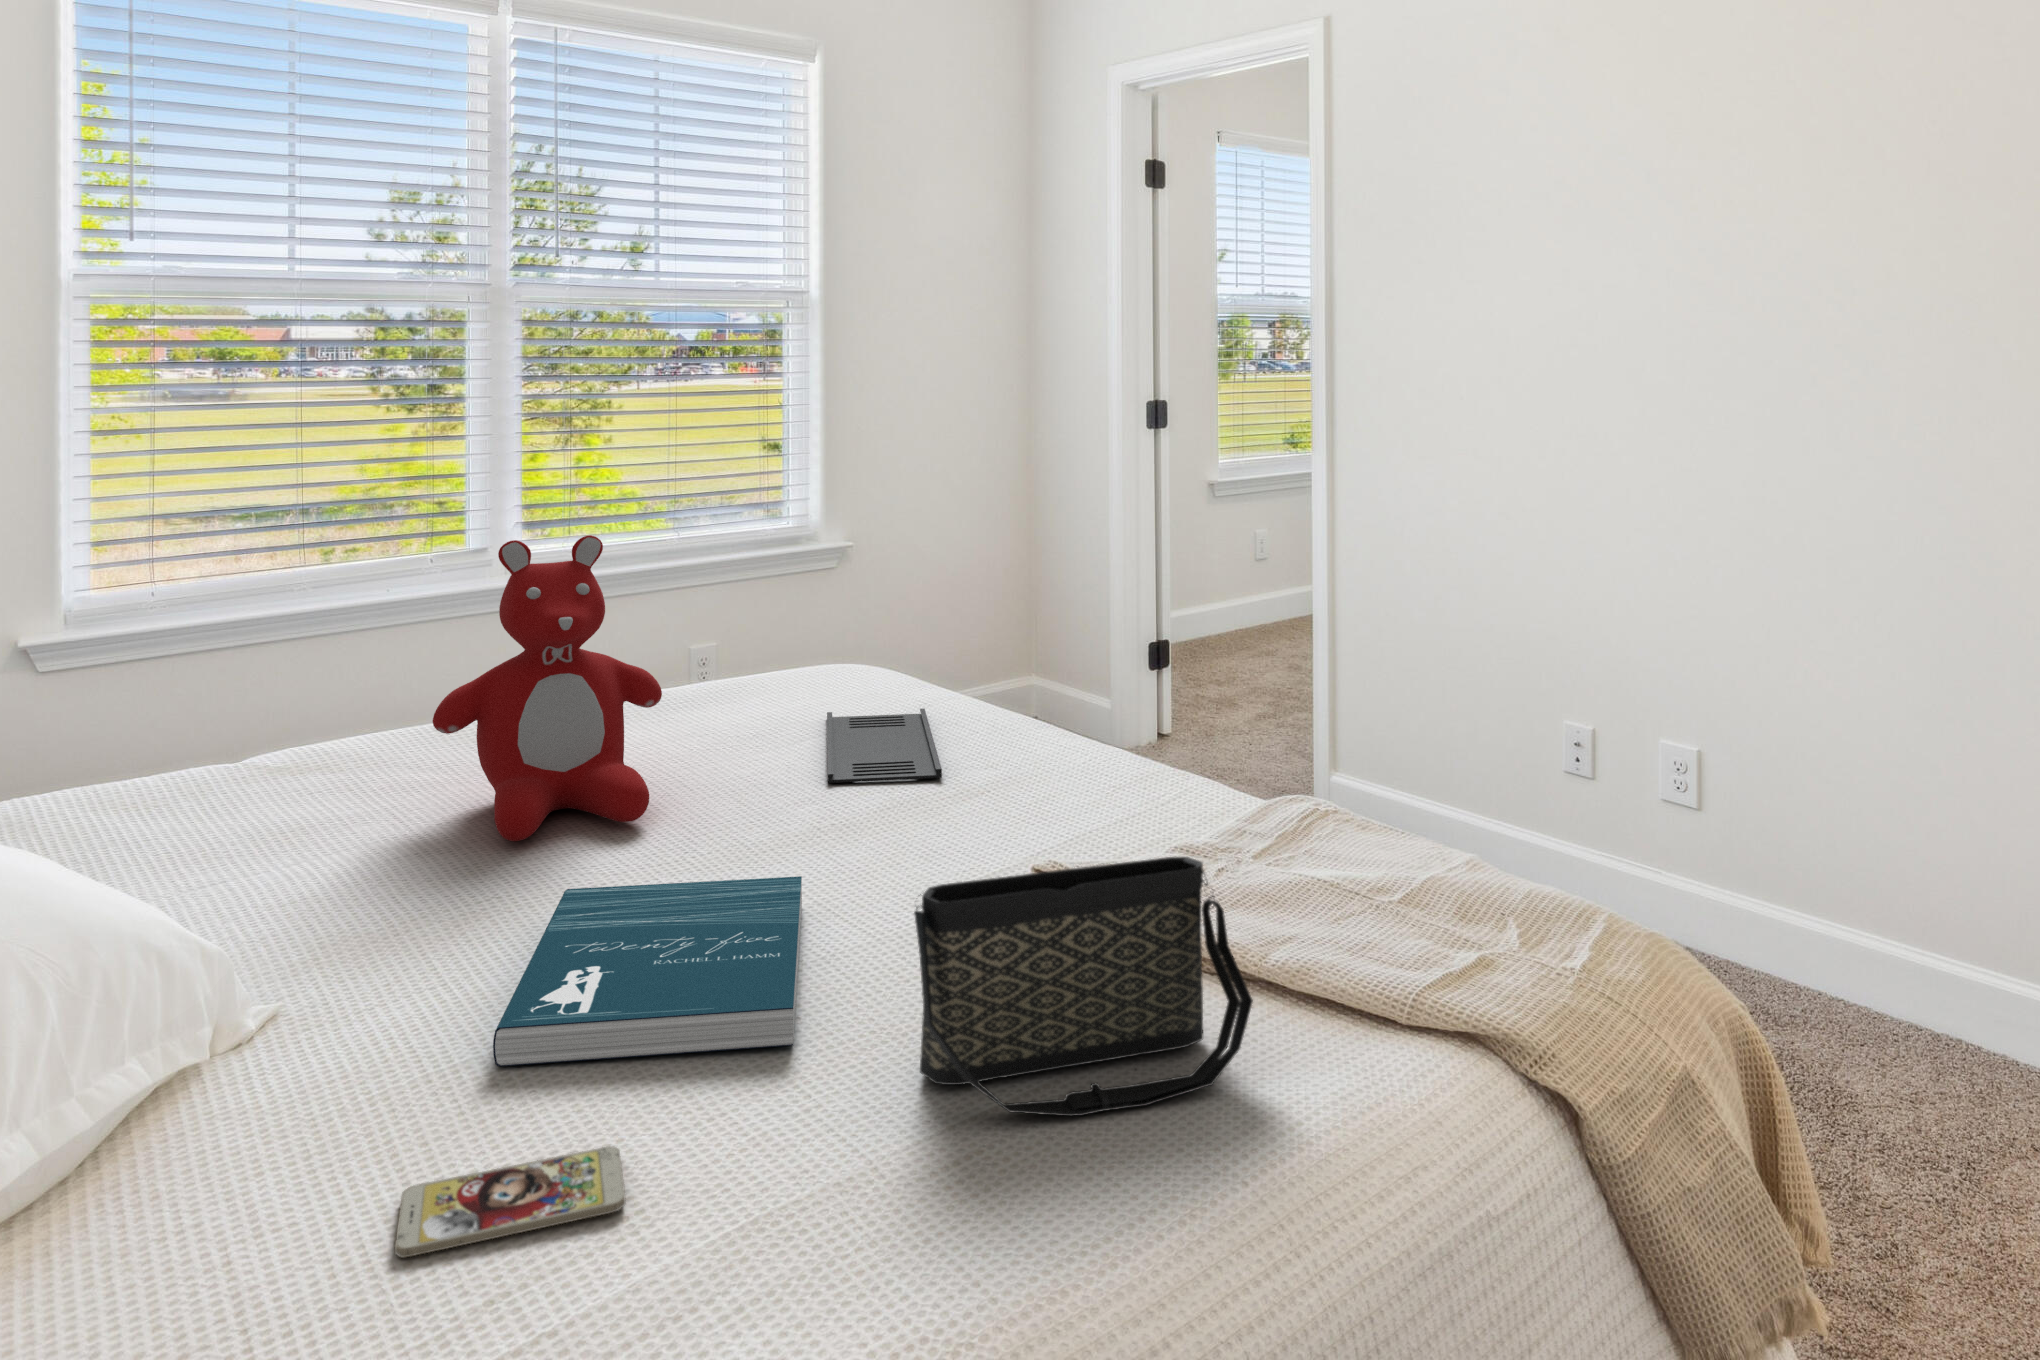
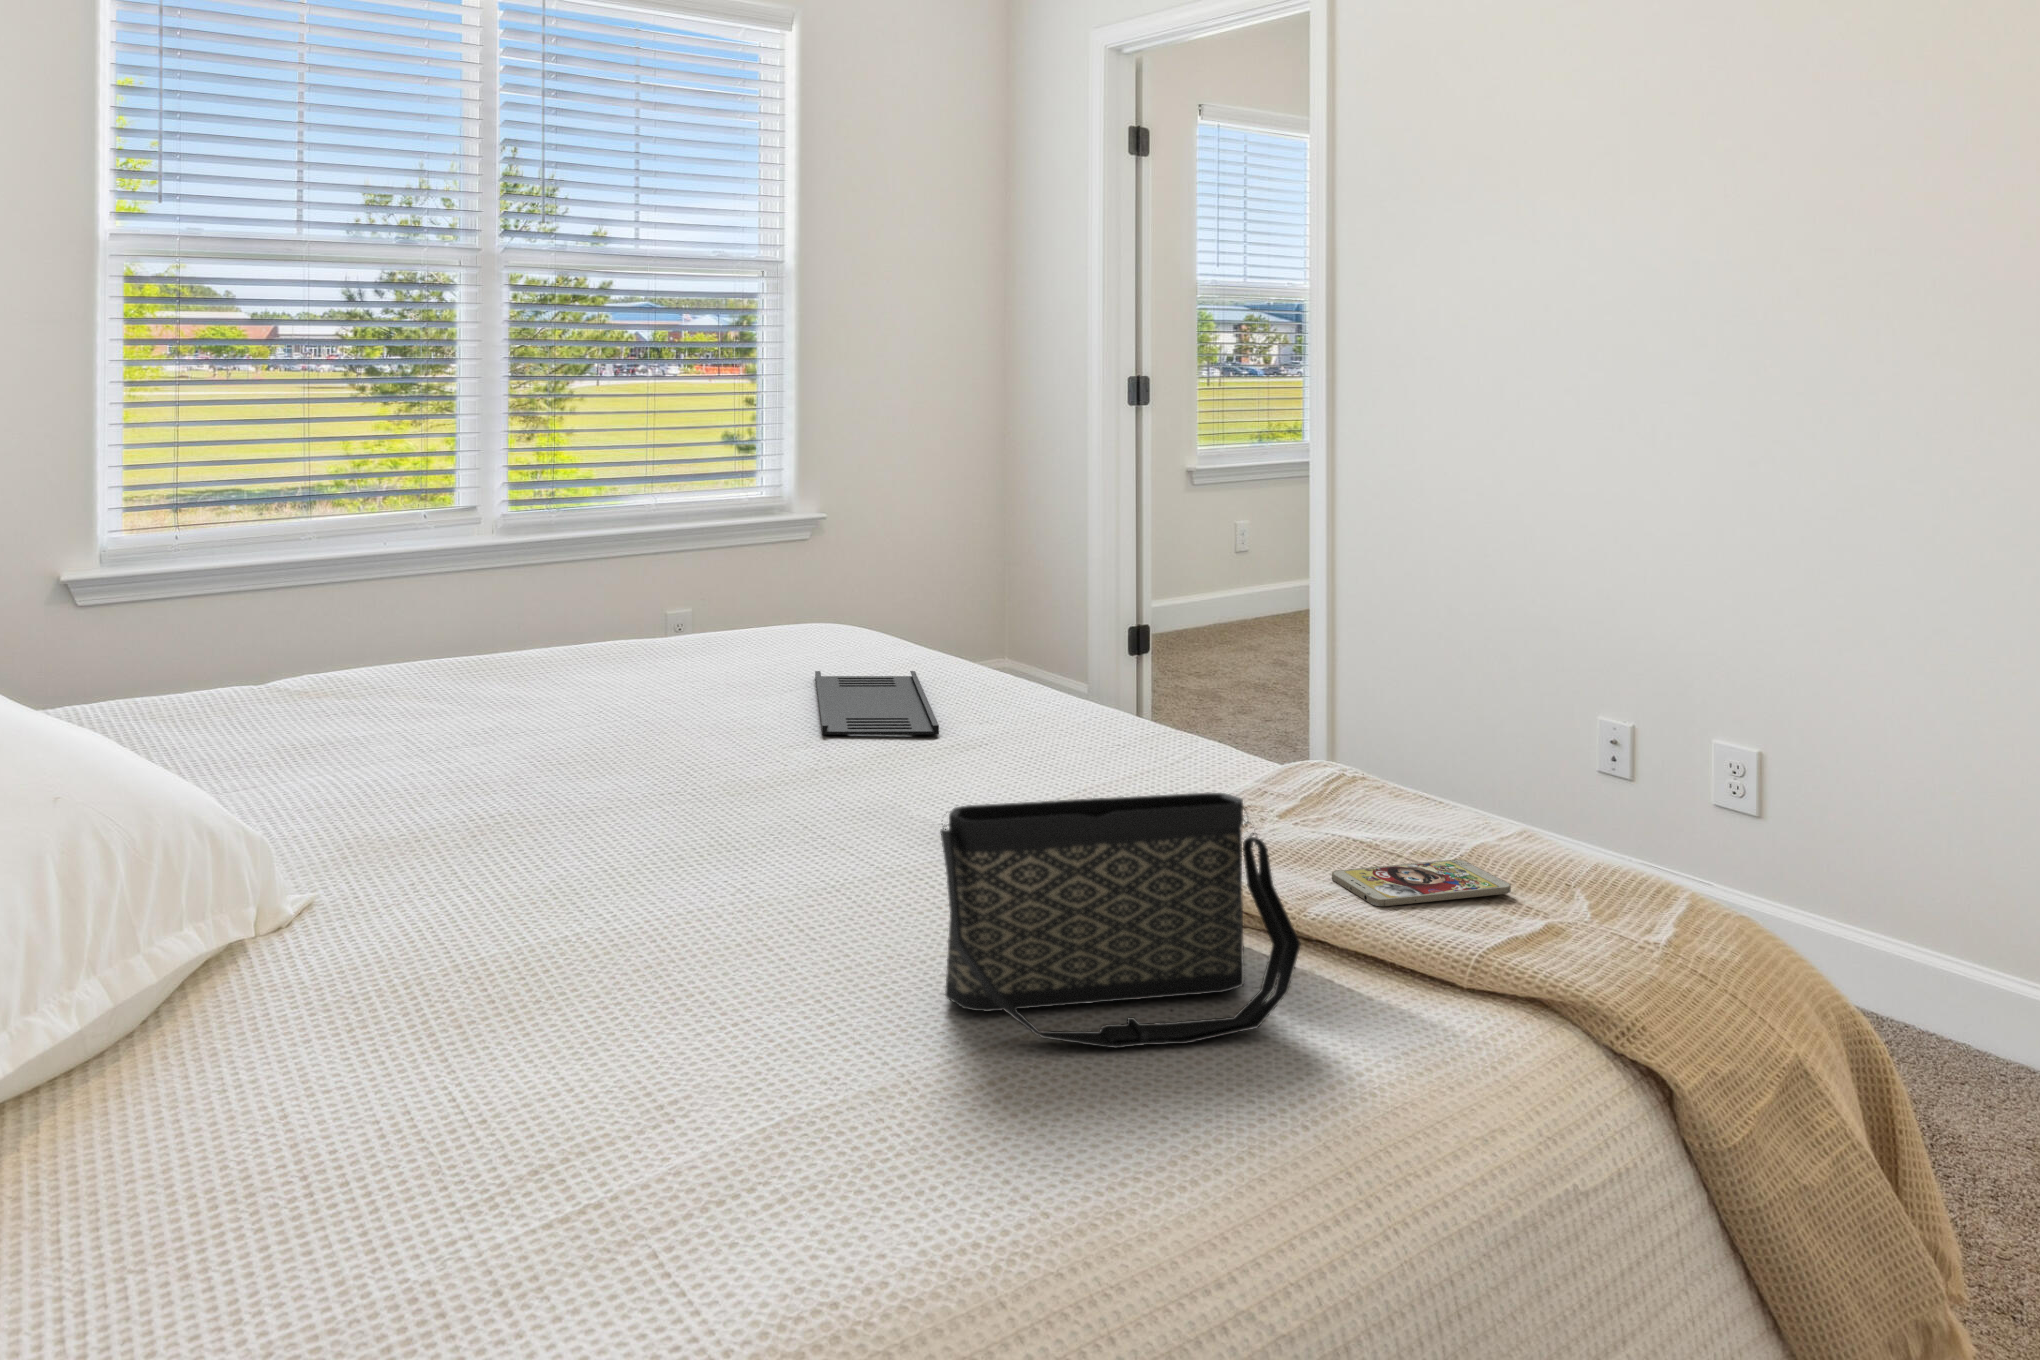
teddy bear: present [433,535,662,841] -> none [438,475,657,772]
book: present [493,876,802,1067] -> none [518,812,813,967]
smartphone: present [395,1146,626,1257] -> present [1332,859,1511,906]

